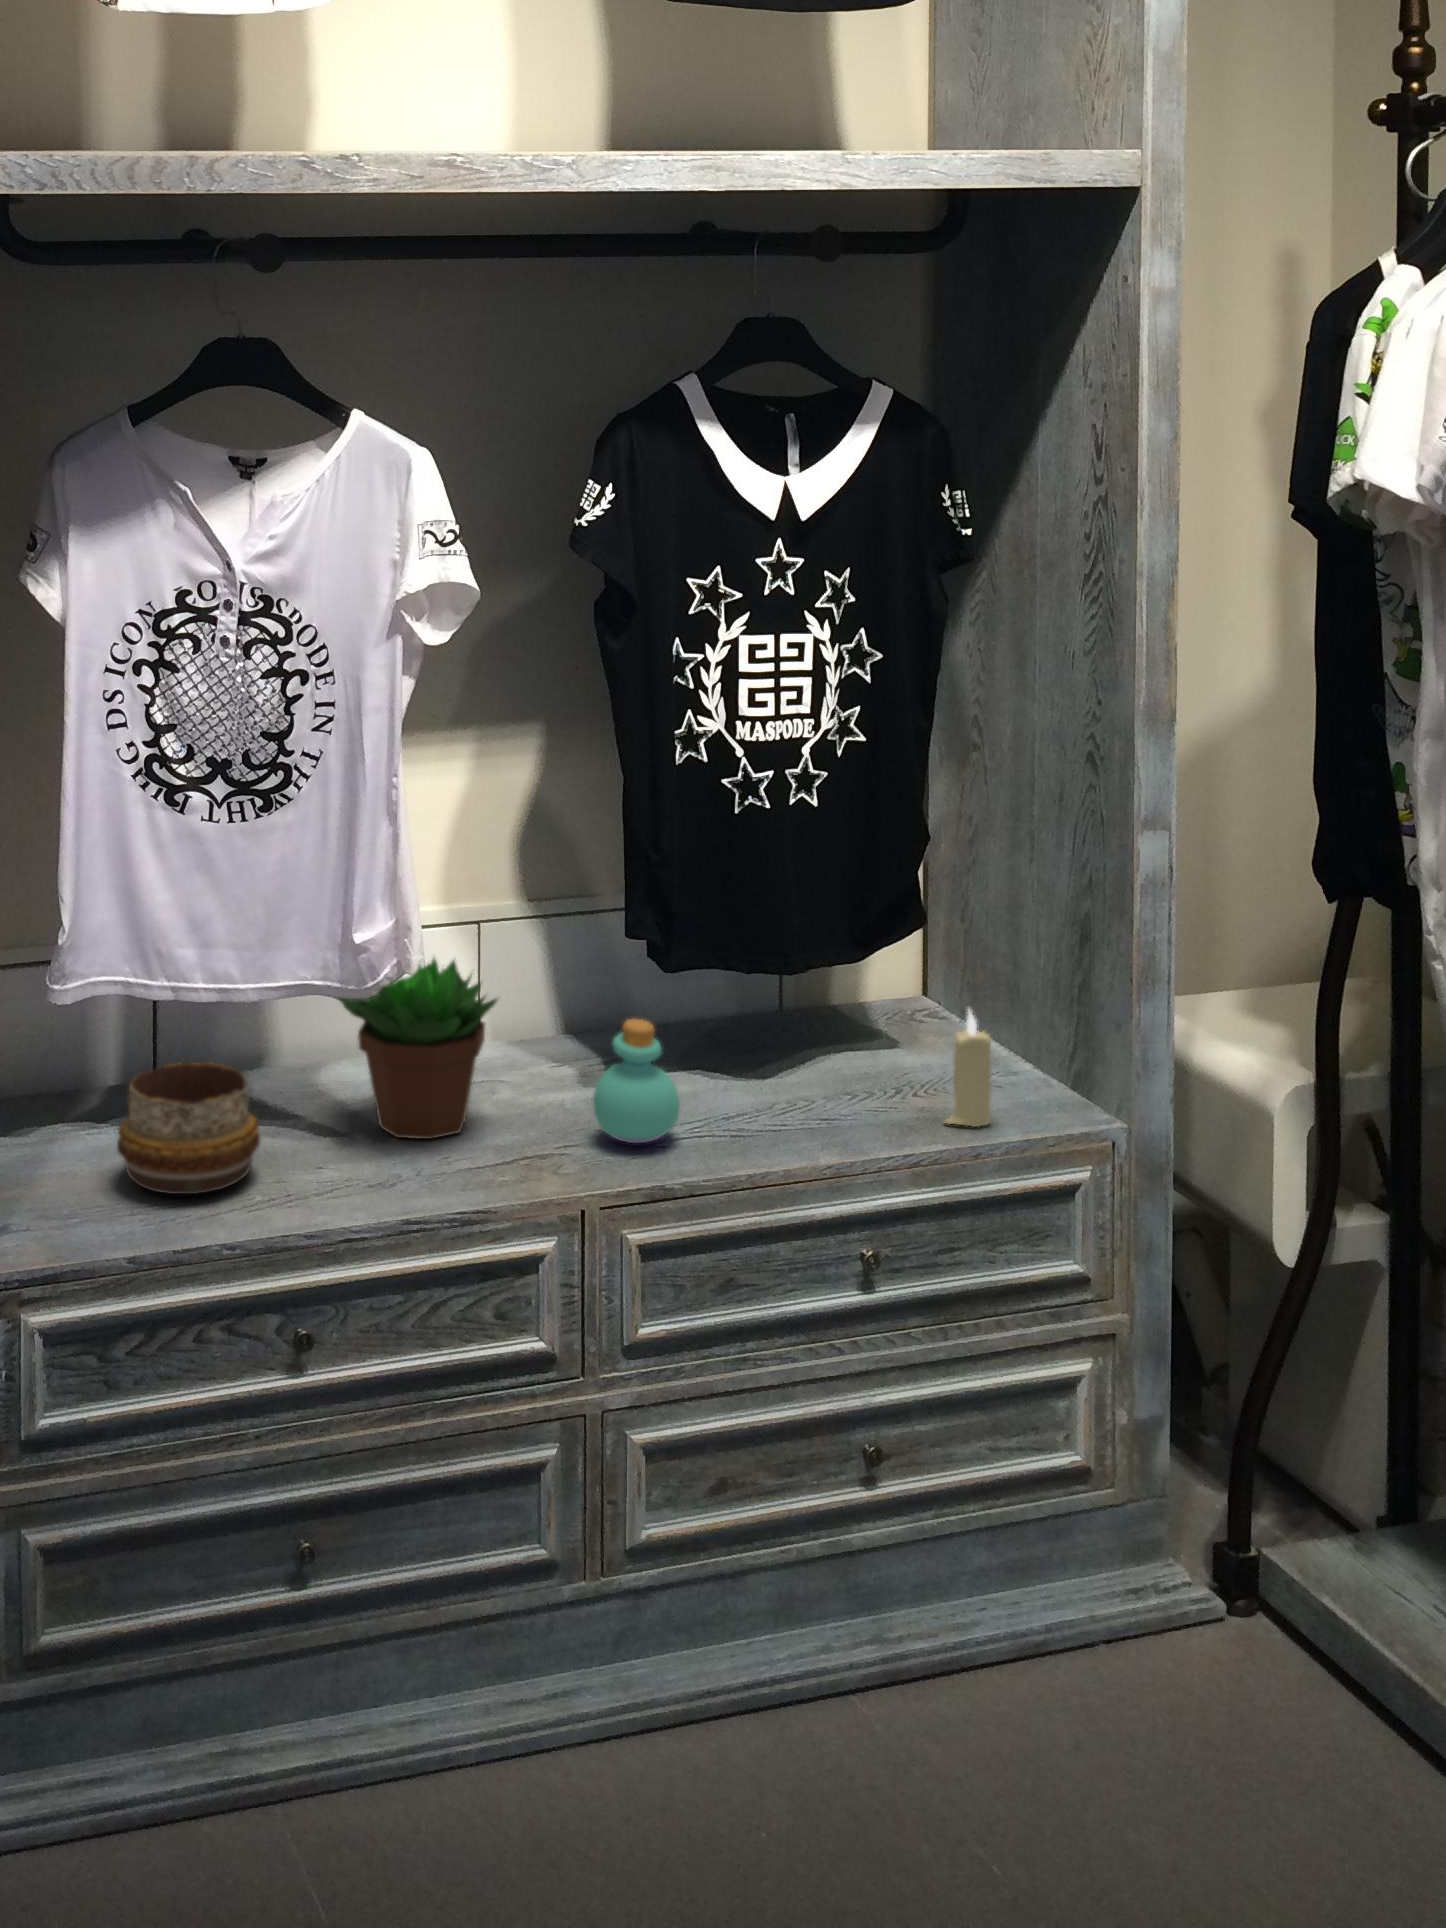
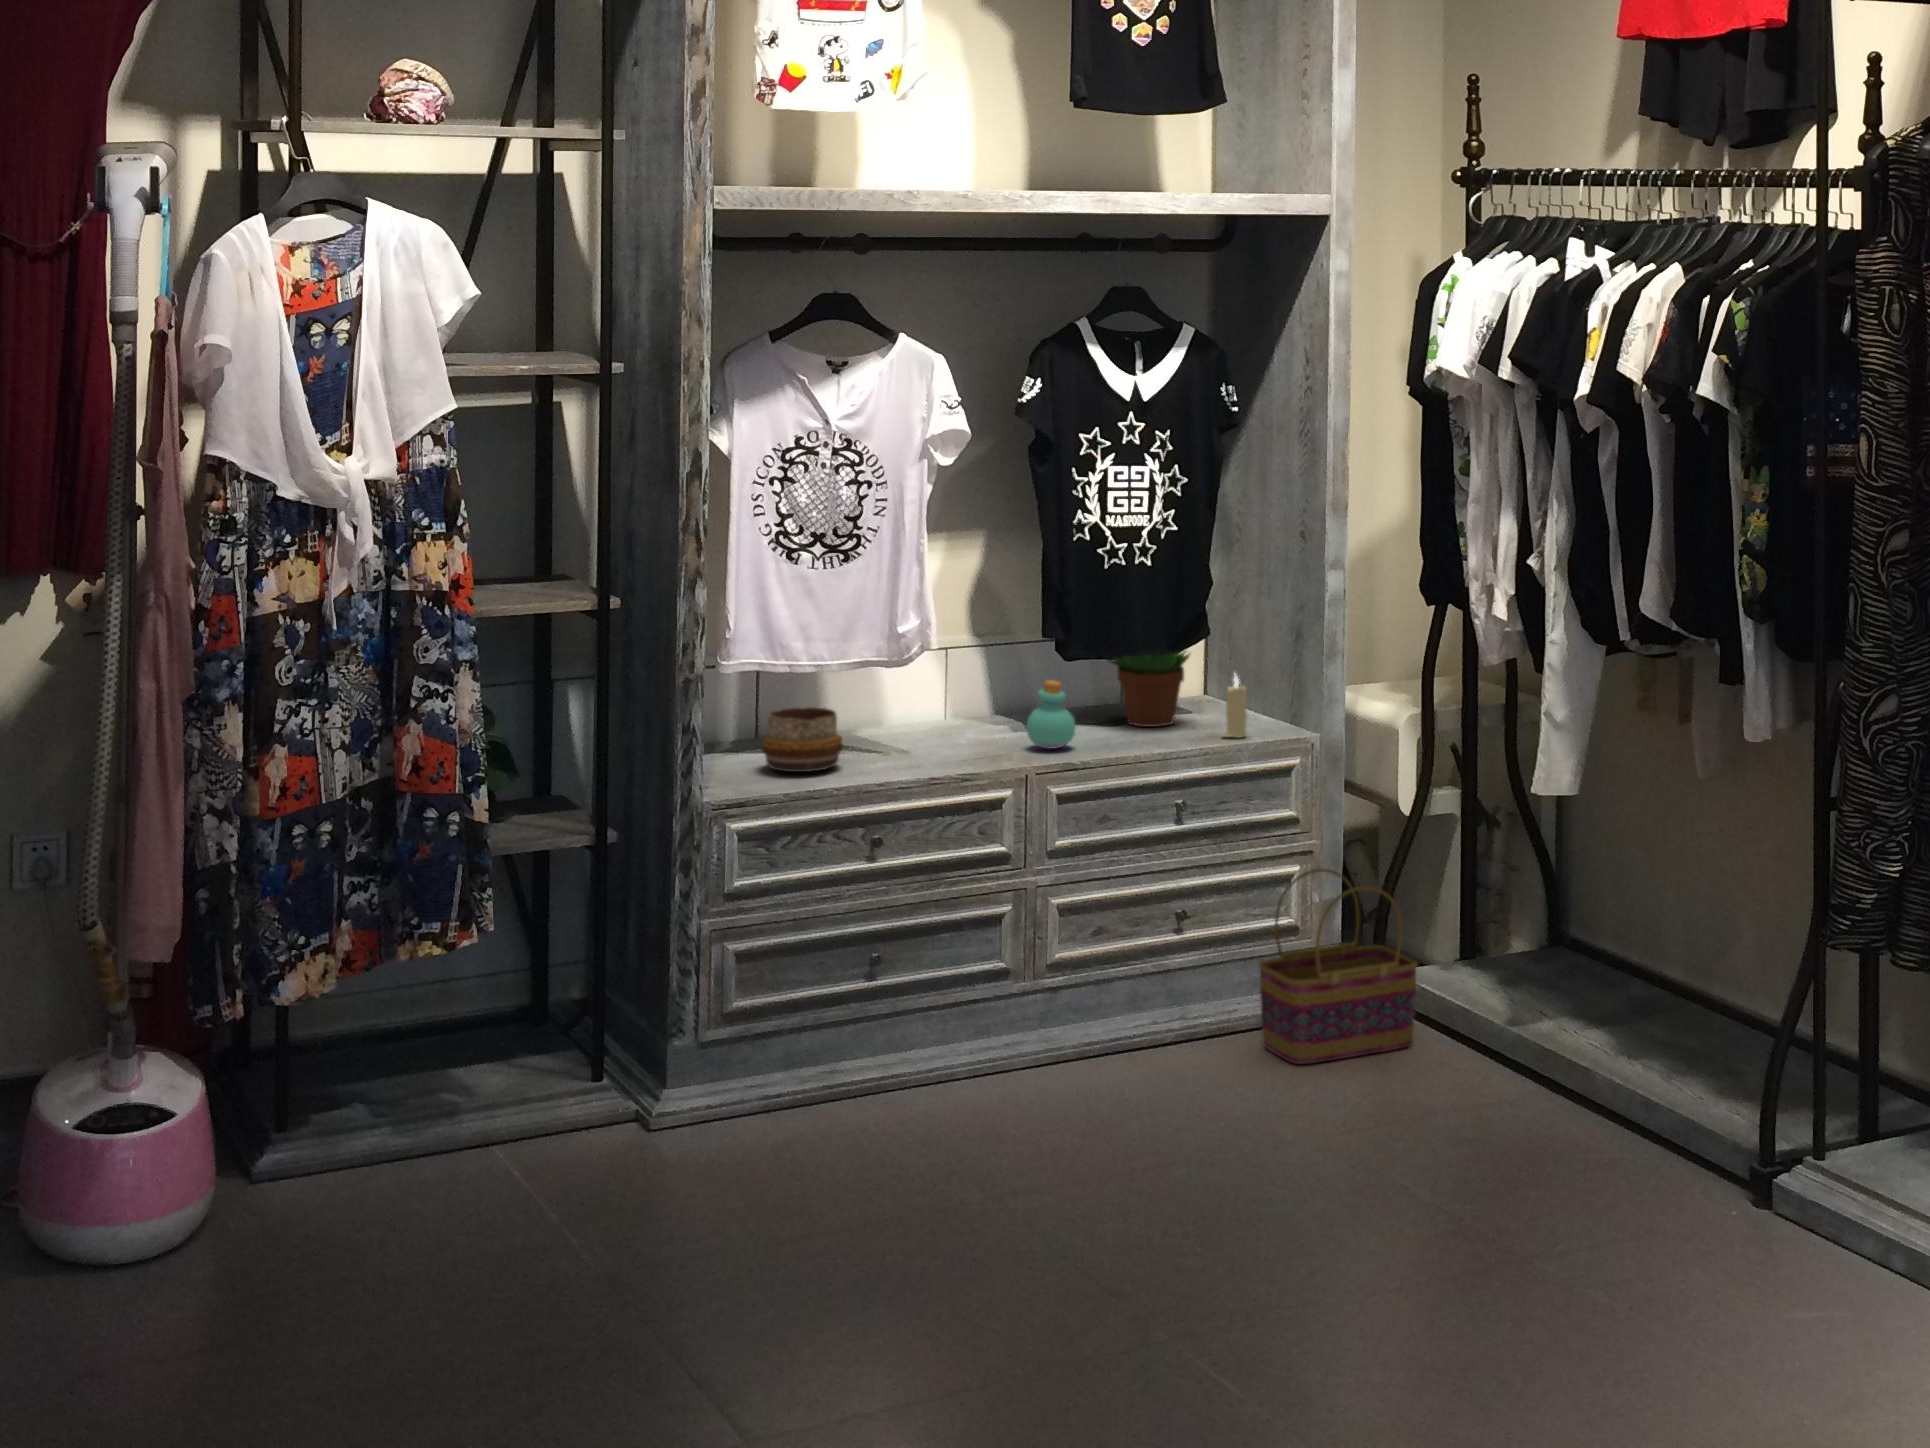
succulent plant: present [339,958,497,1139] -> present [1108,651,1190,727]
basket: none [1014,1387,1320,1783] -> present [1259,869,1418,1064]

